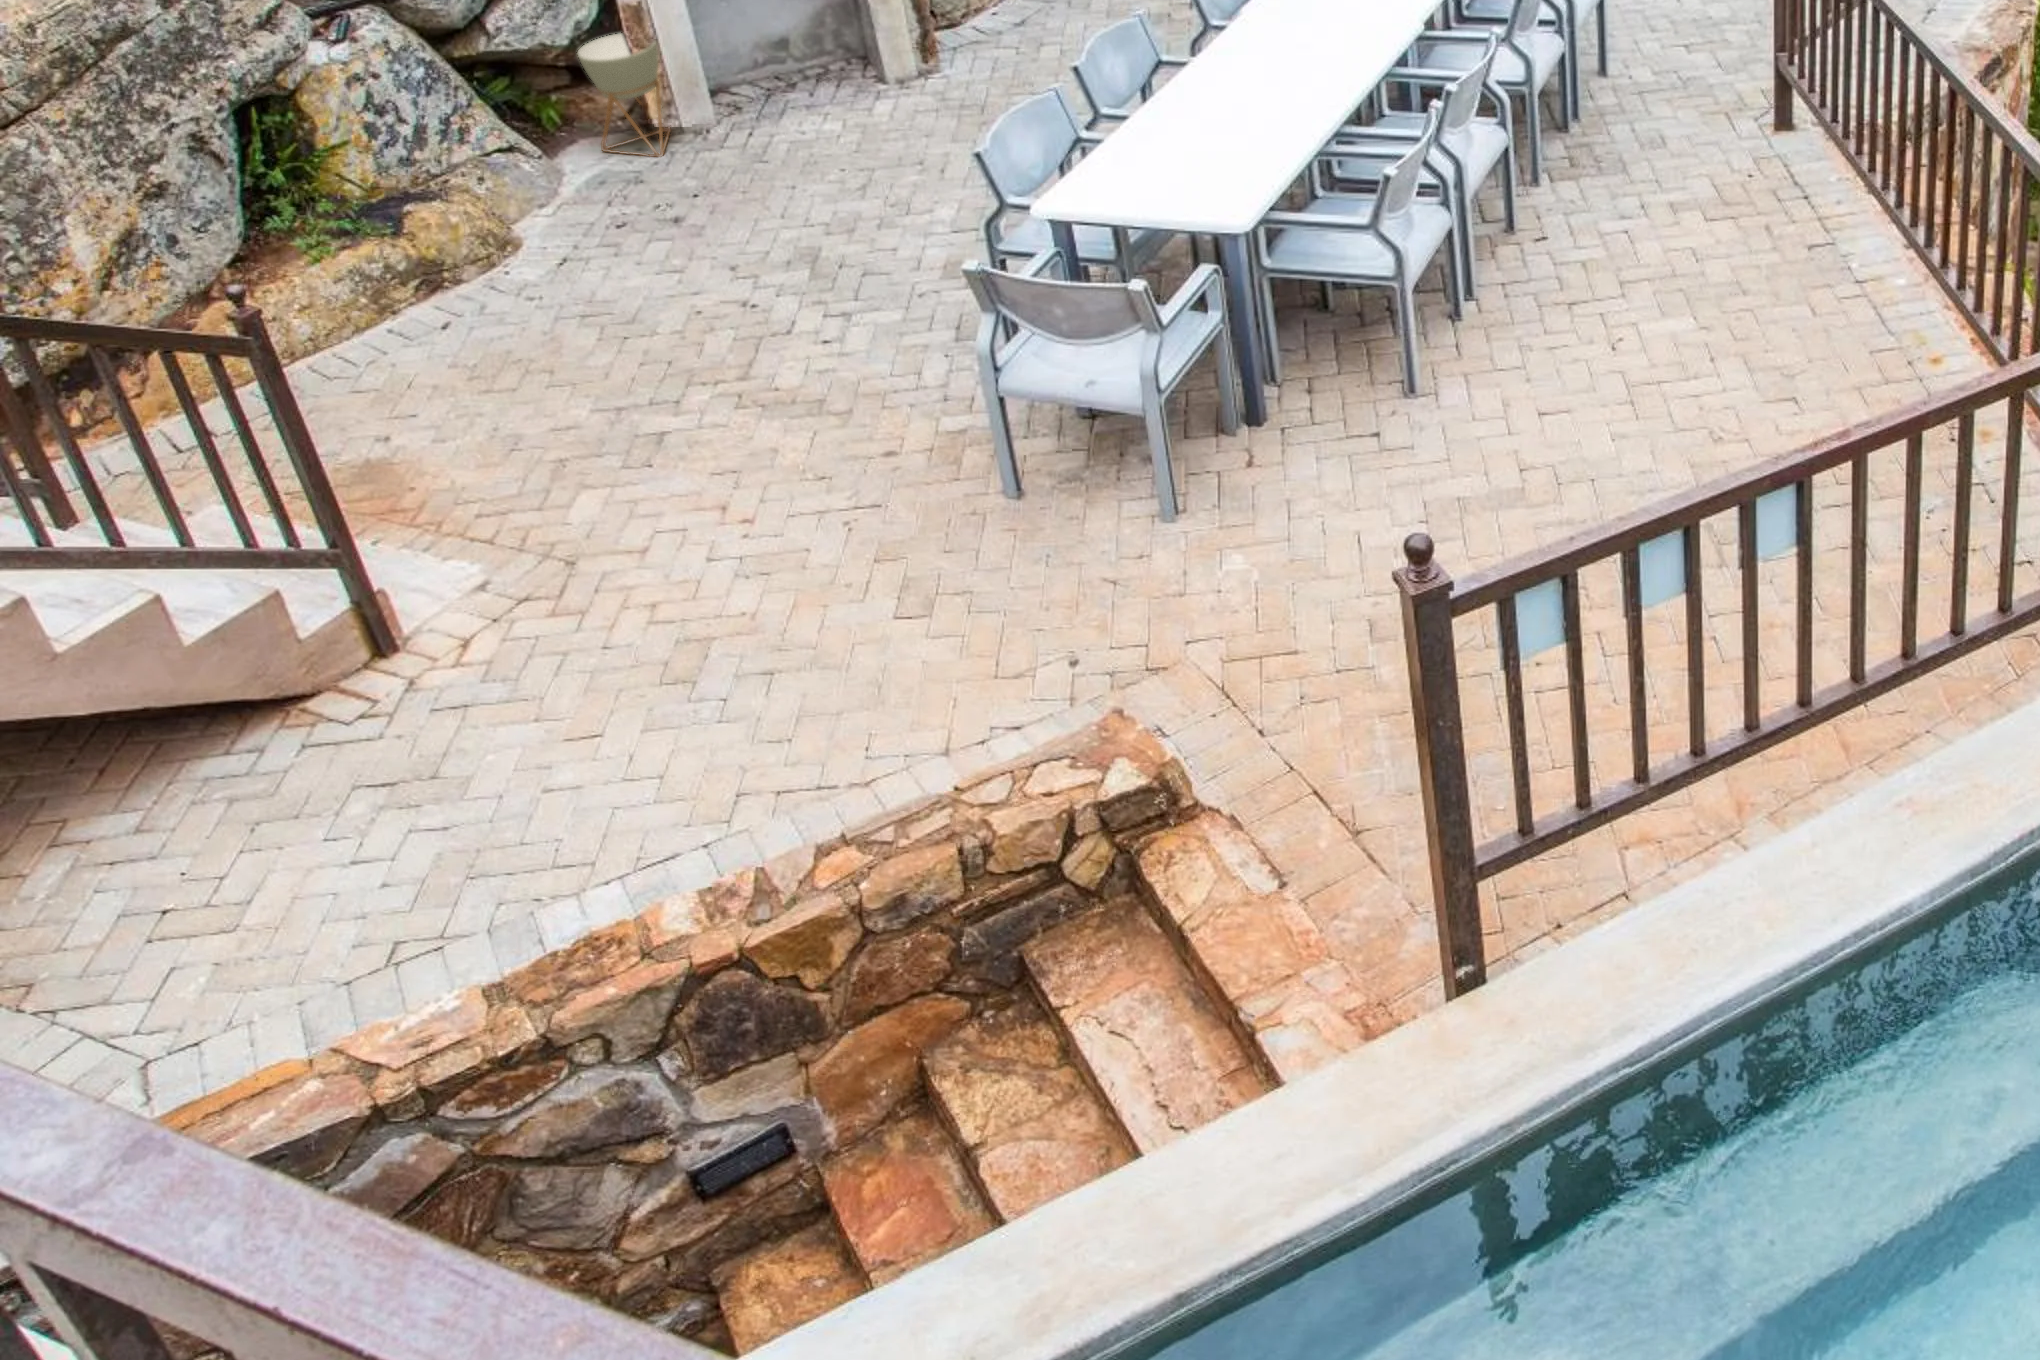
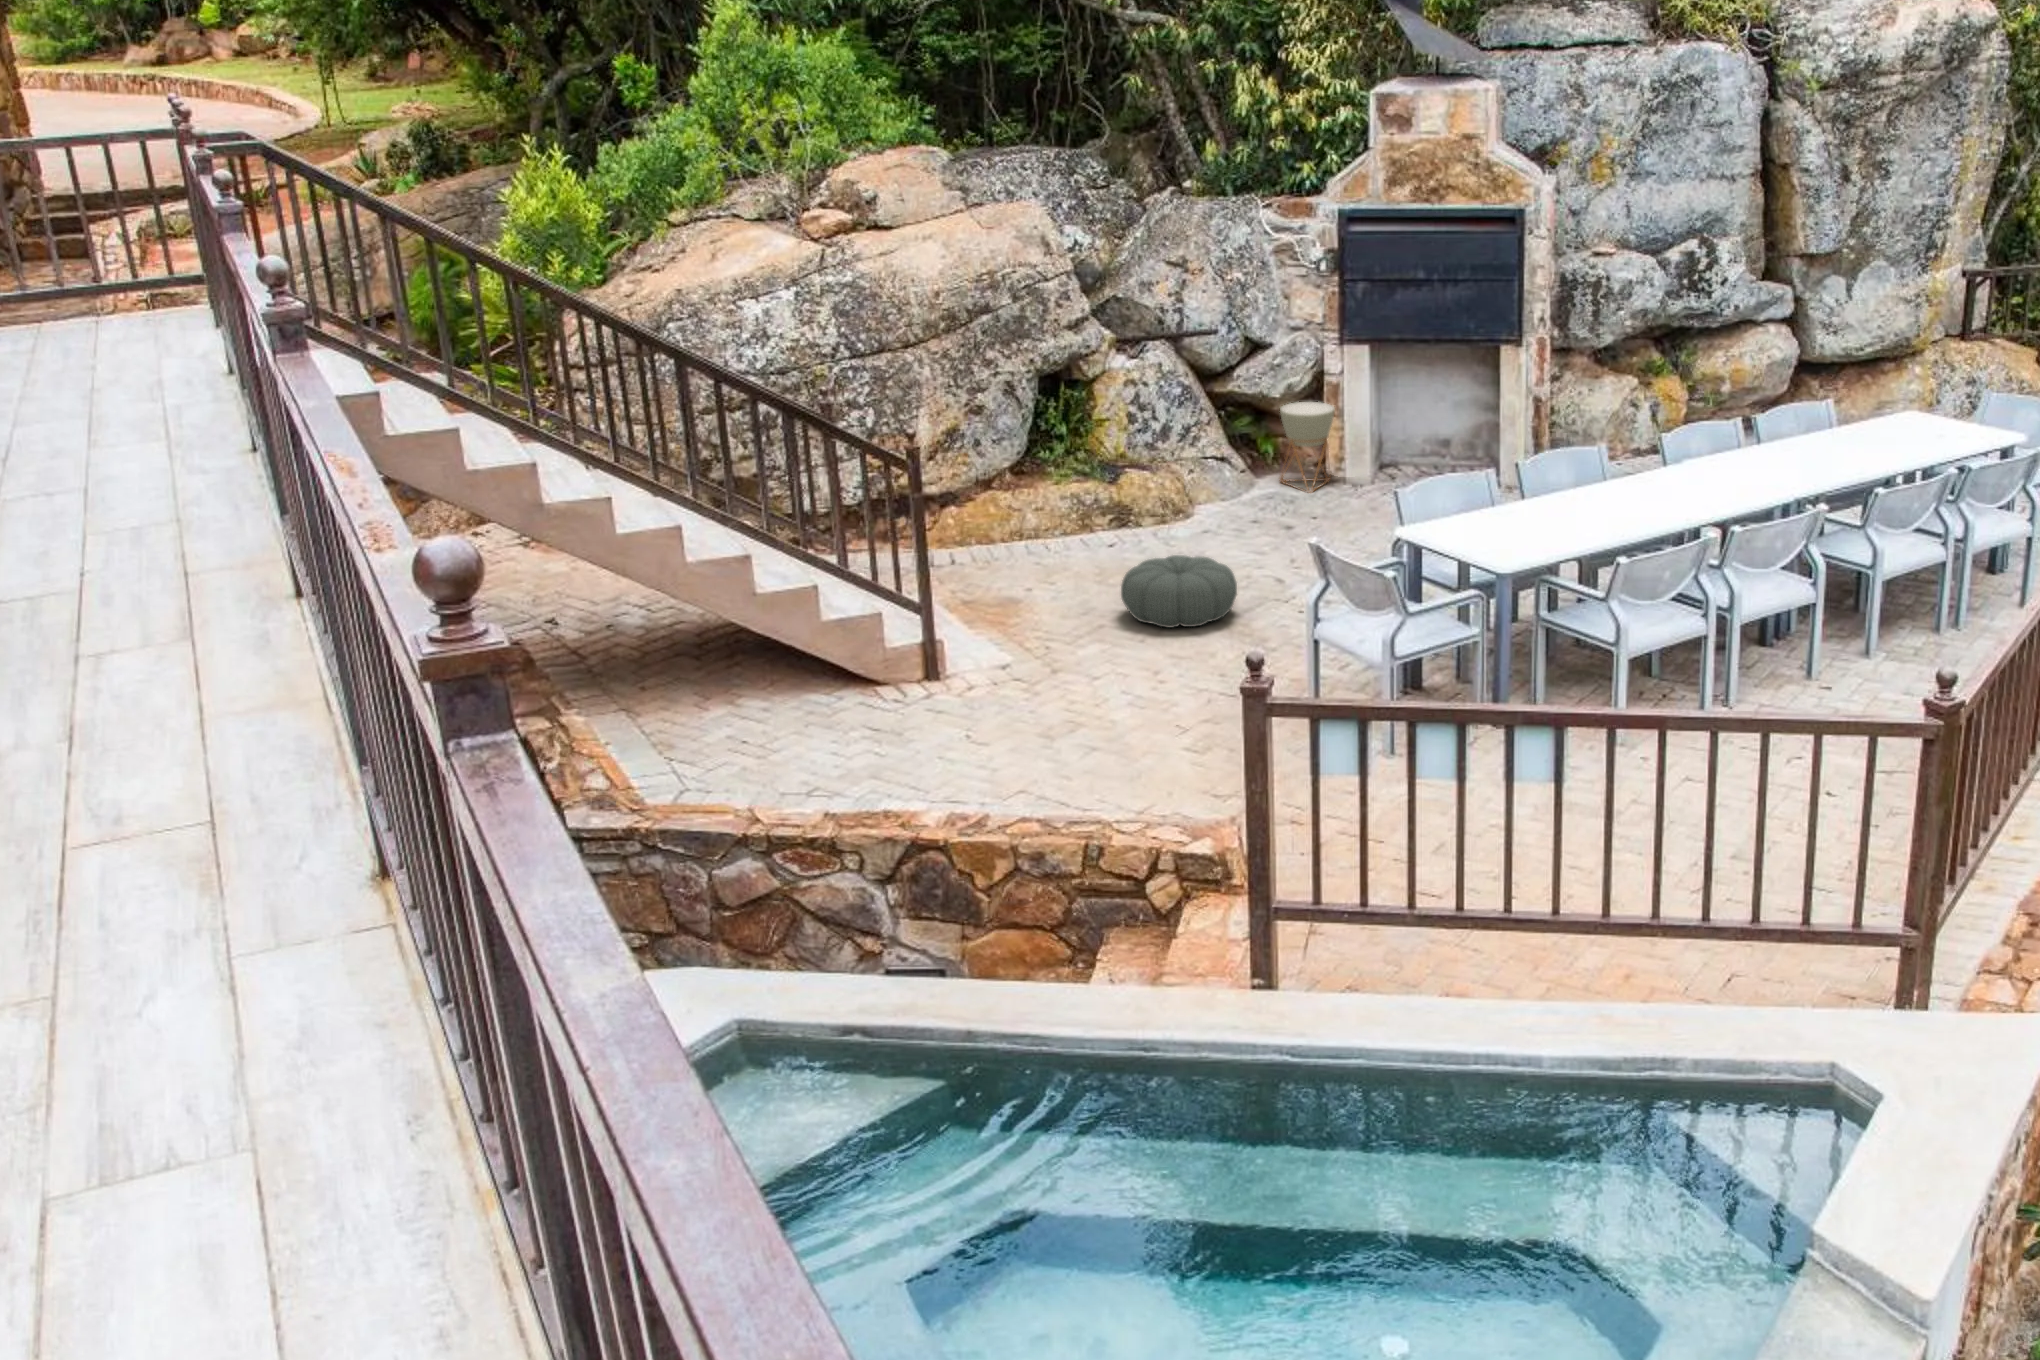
pouf: none [574,316,752,439] -> present [1121,555,1237,628]

